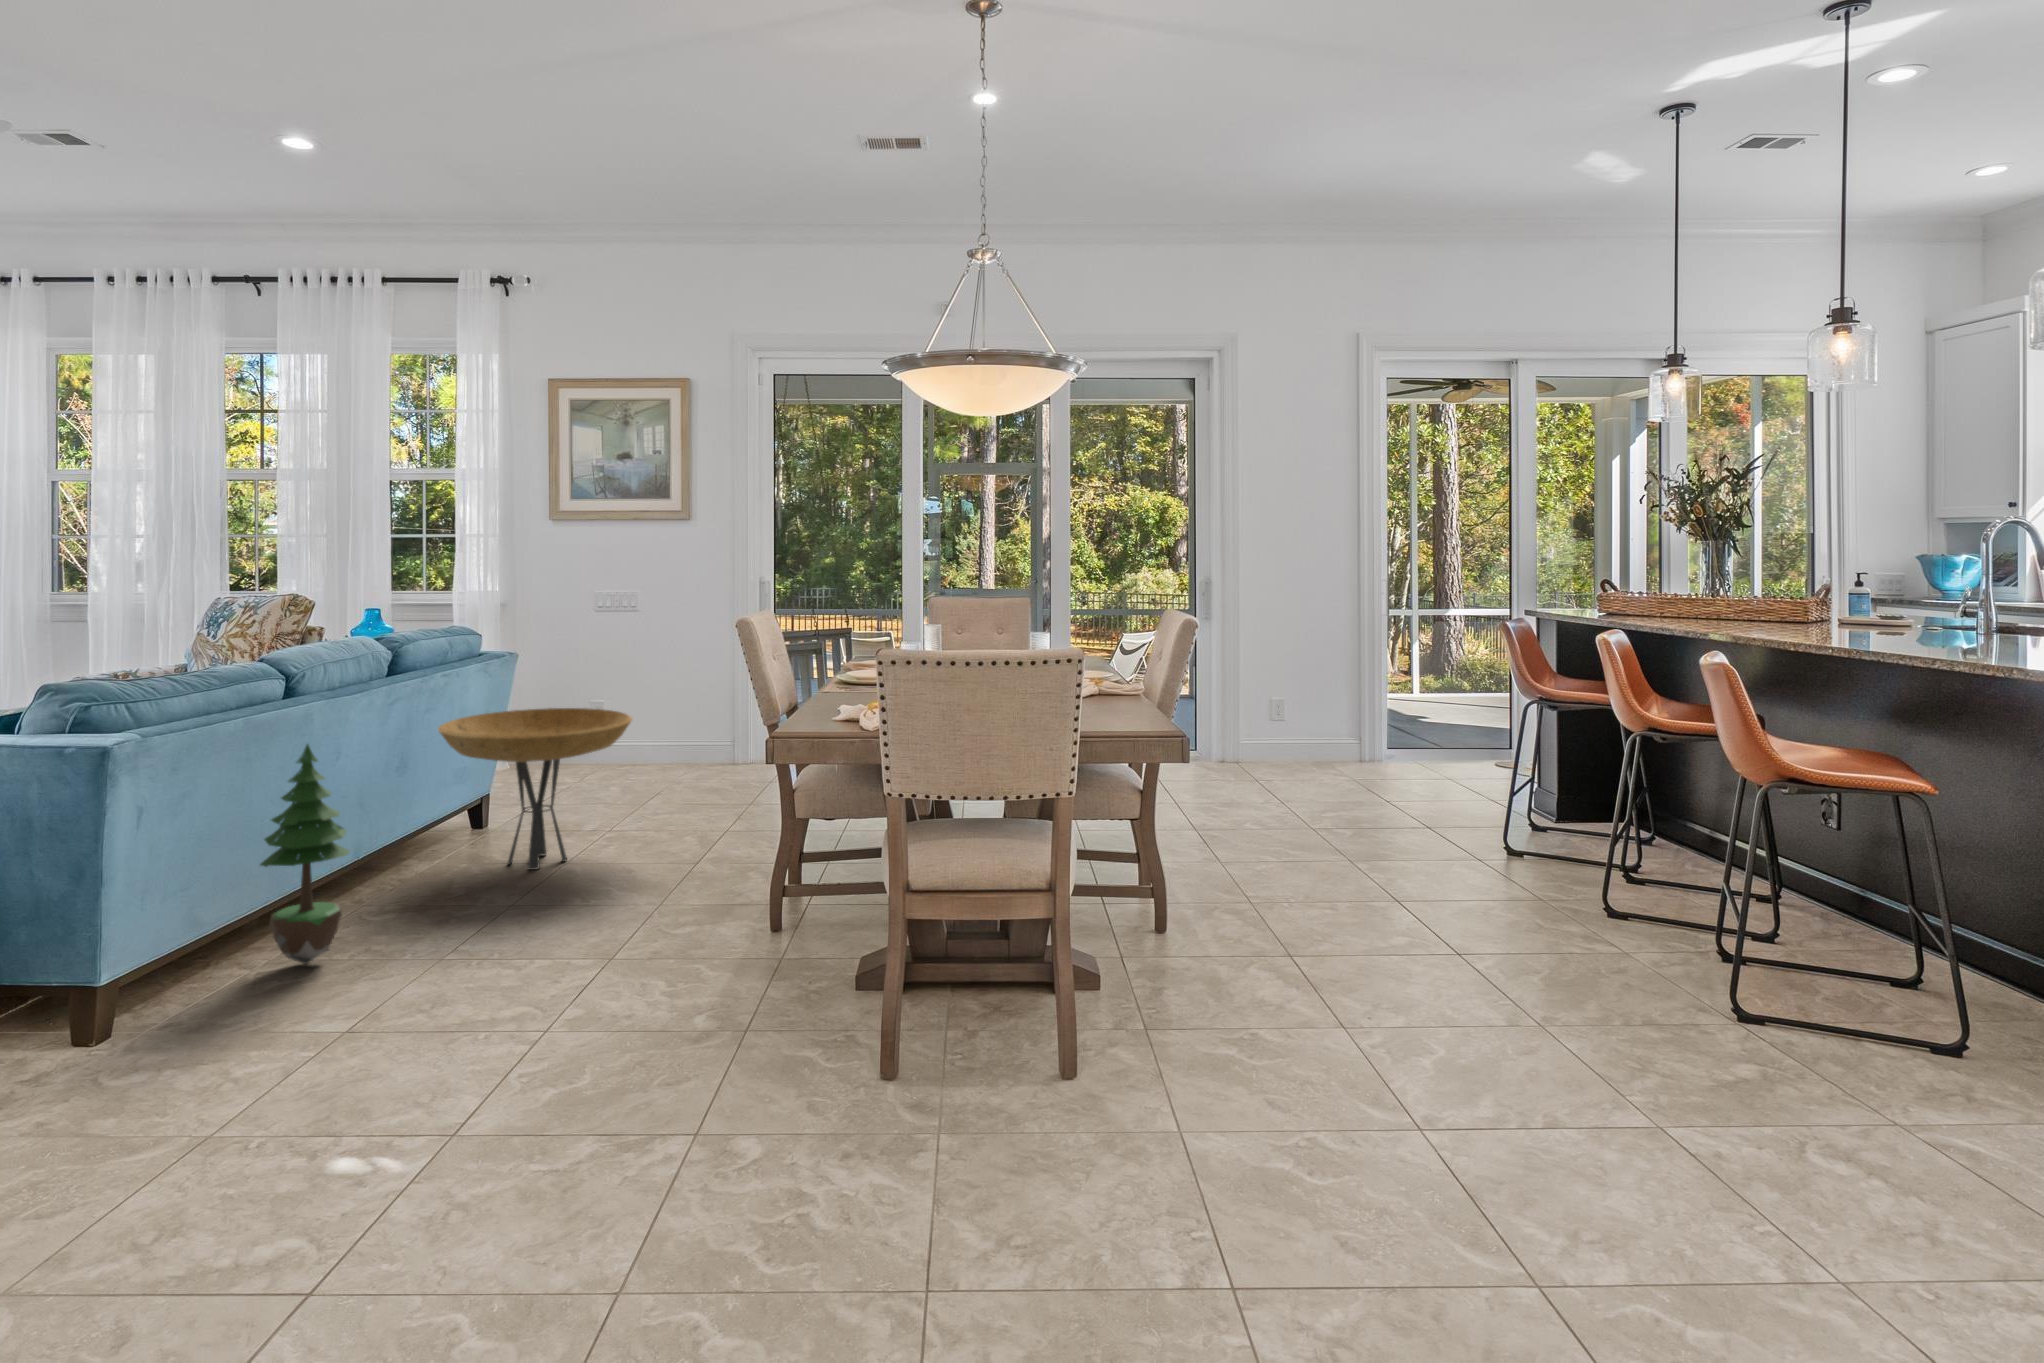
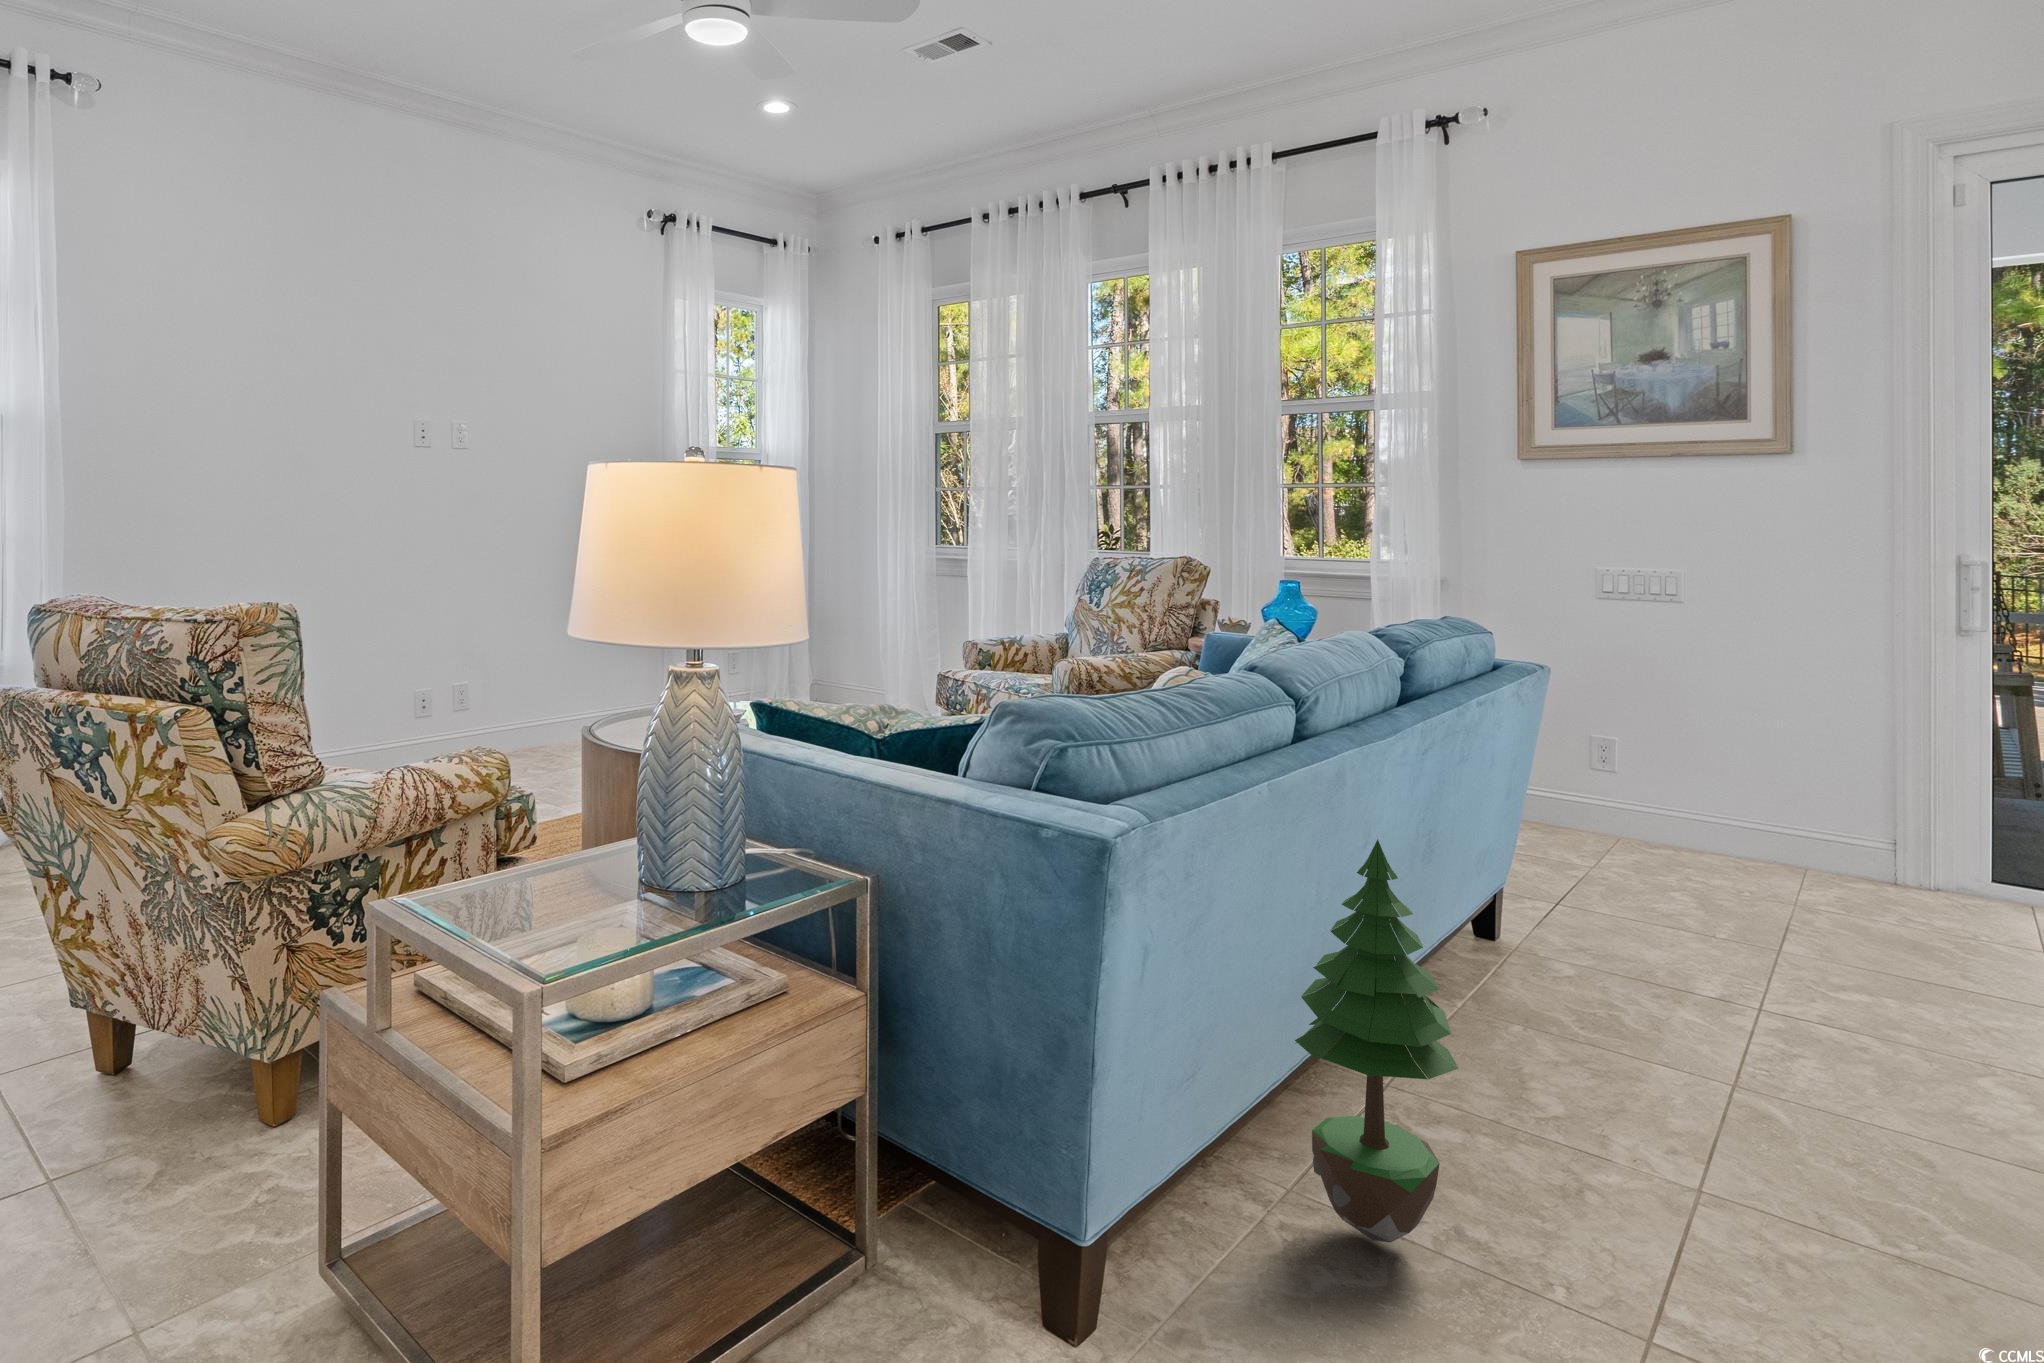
side table: present [438,708,632,870] -> none [1478,765,1900,1077]

